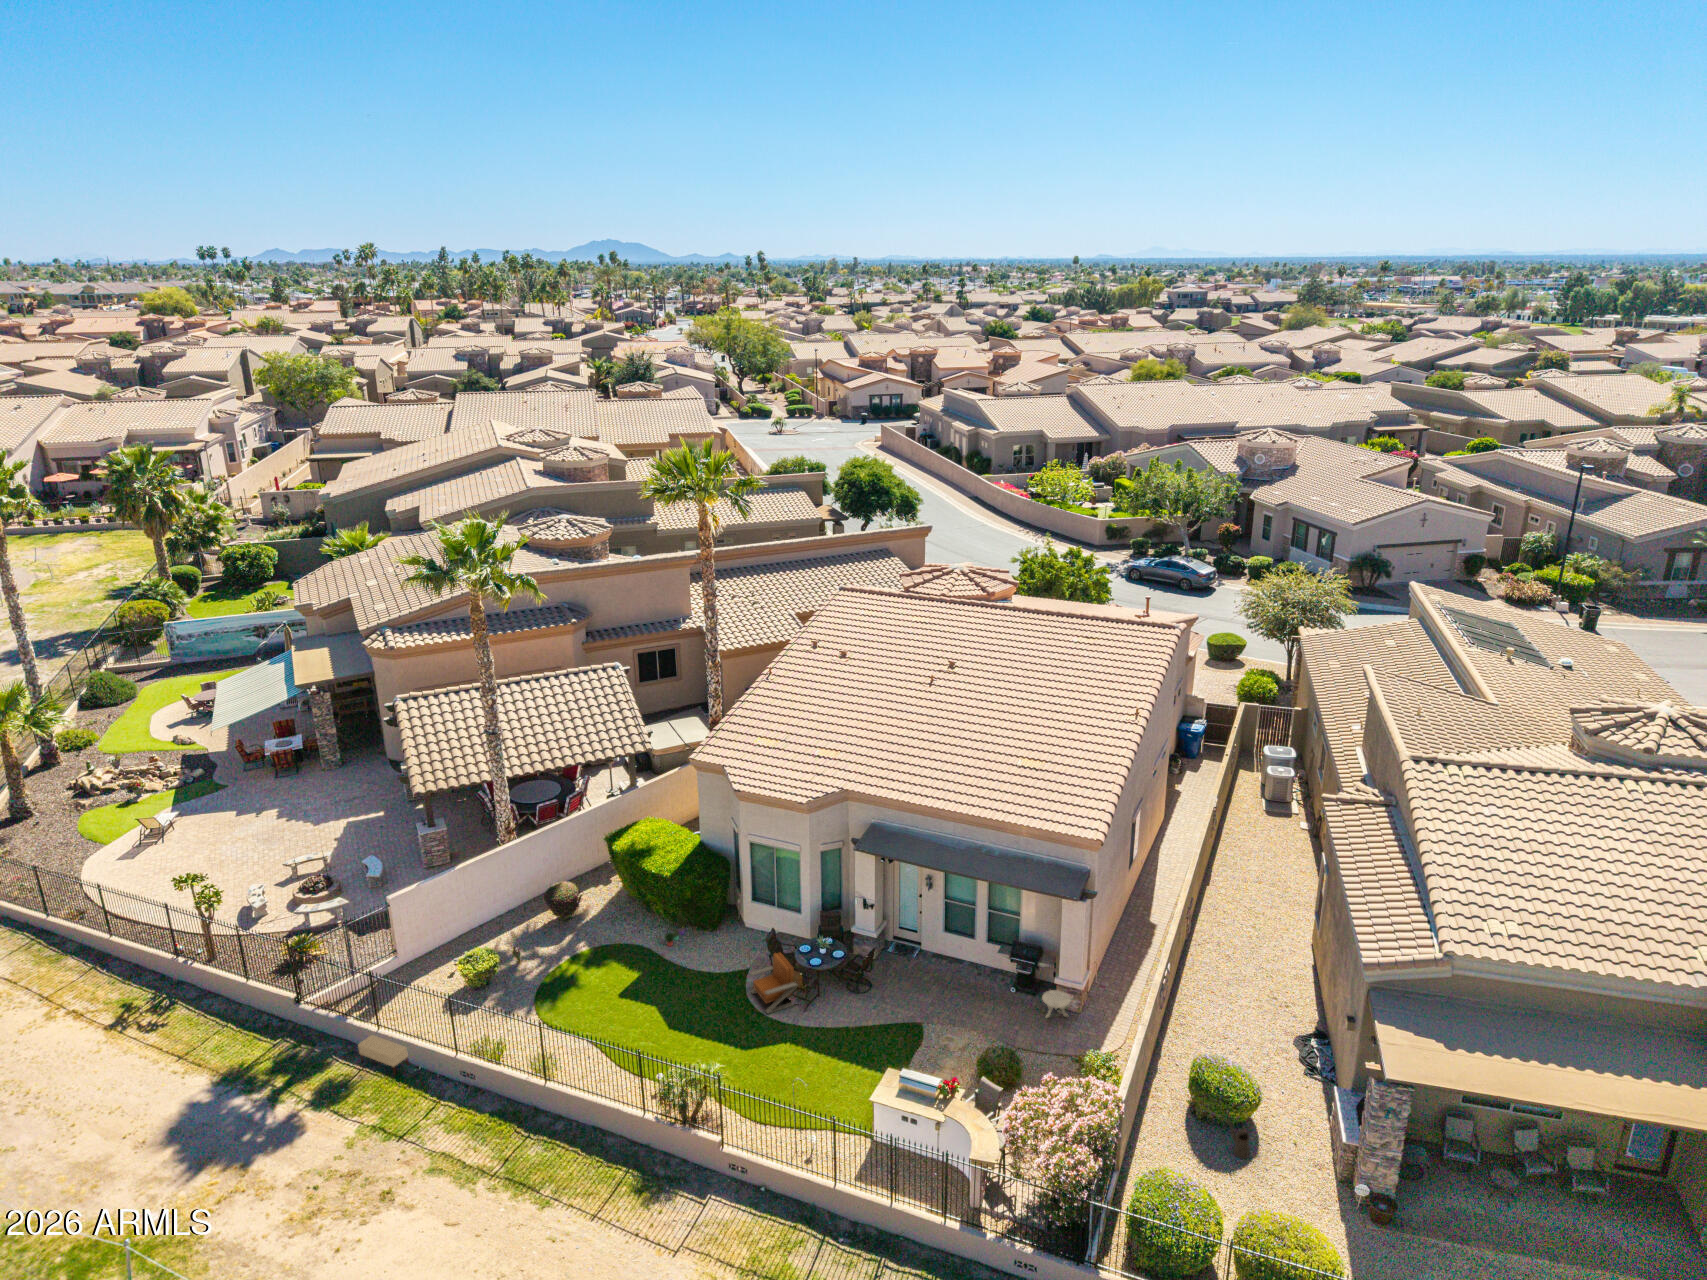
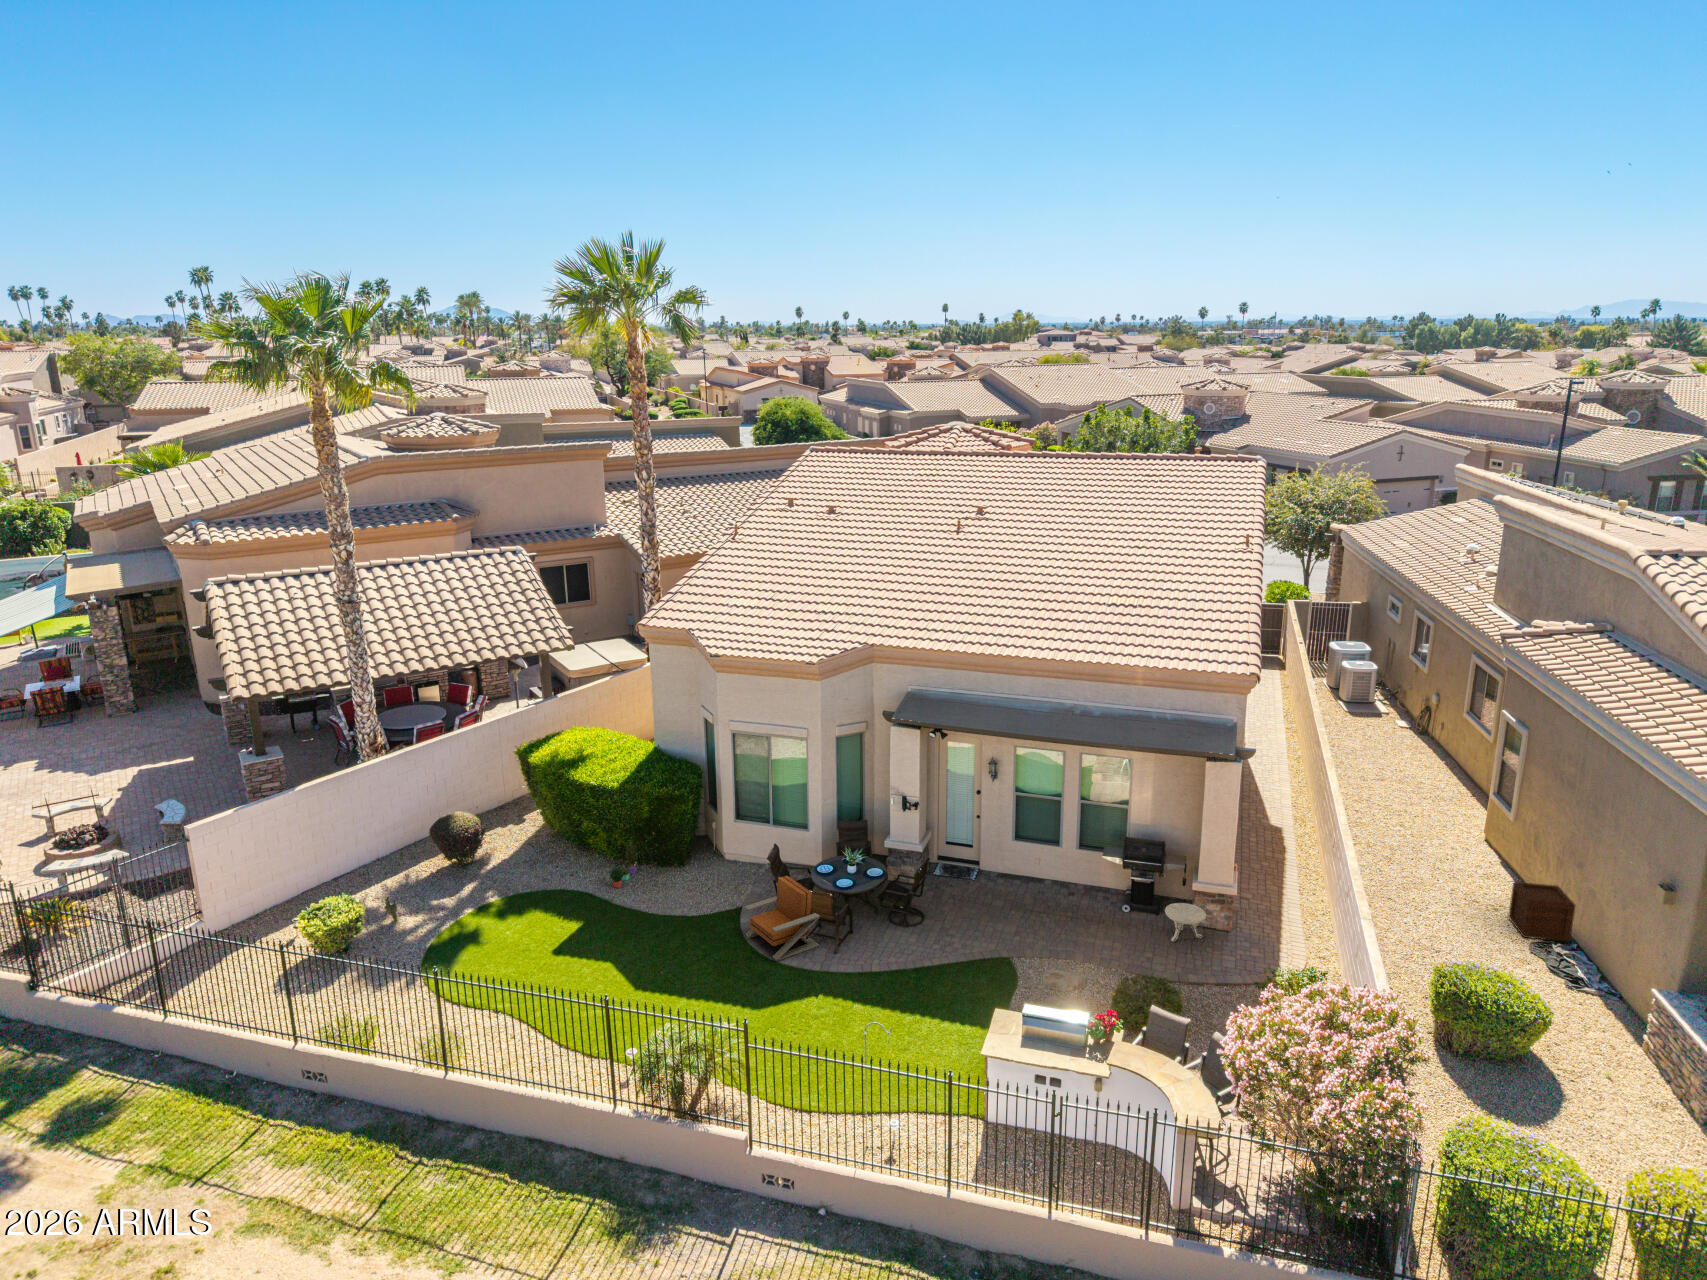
wooden crate: none [1290,995,1327,1043] -> present [1509,882,1575,942]
bench: present [358,1035,409,1075] -> none [131,1029,218,1088]
watering can: present [1228,1119,1250,1159] -> none [1522,1040,1575,1098]

